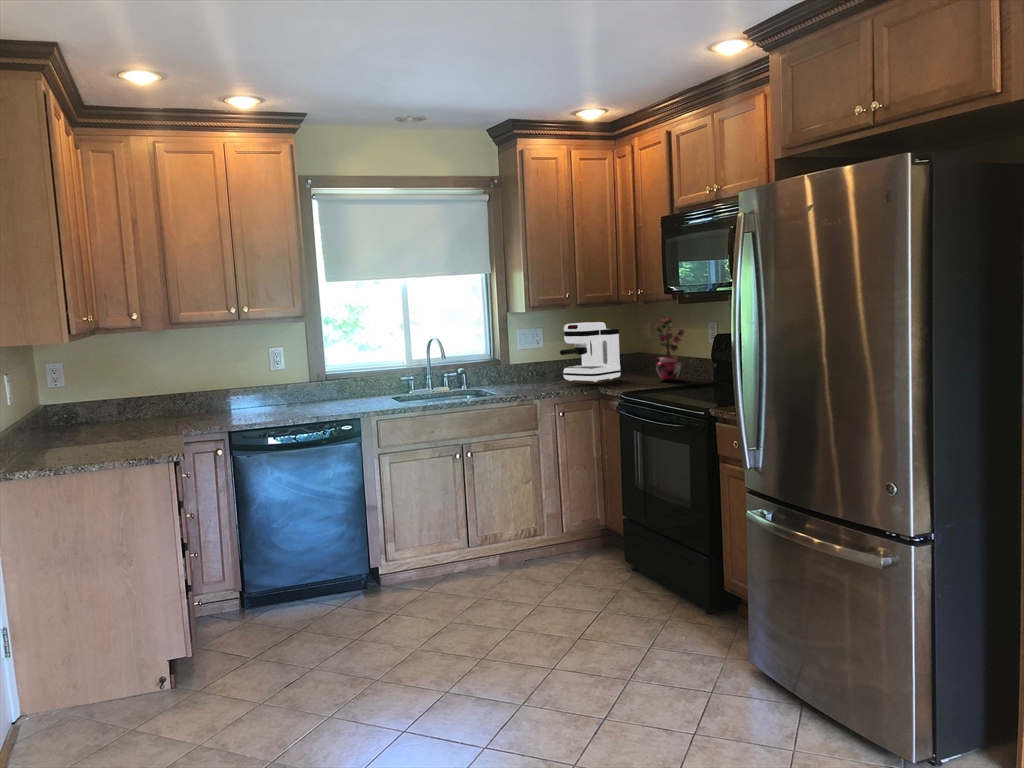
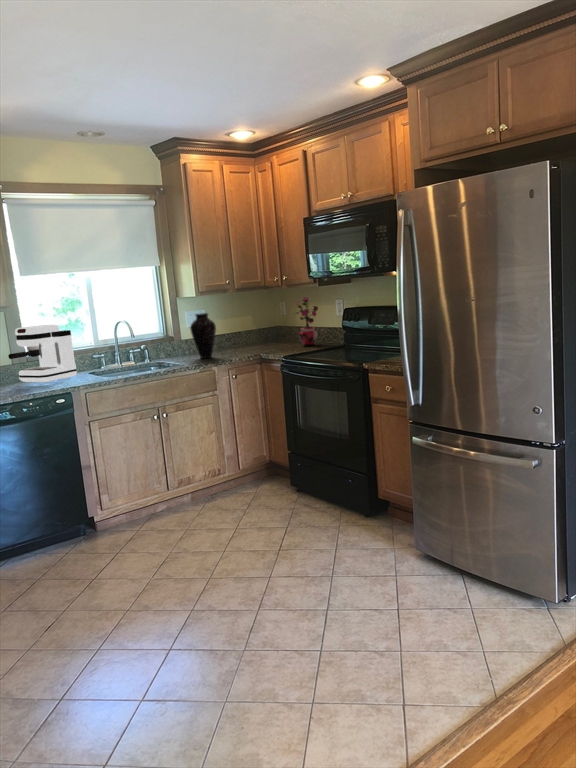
coffee maker: present [560,322,621,382] -> present [8,325,77,383]
vase: none [515,333,546,389] -> present [190,313,216,358]

